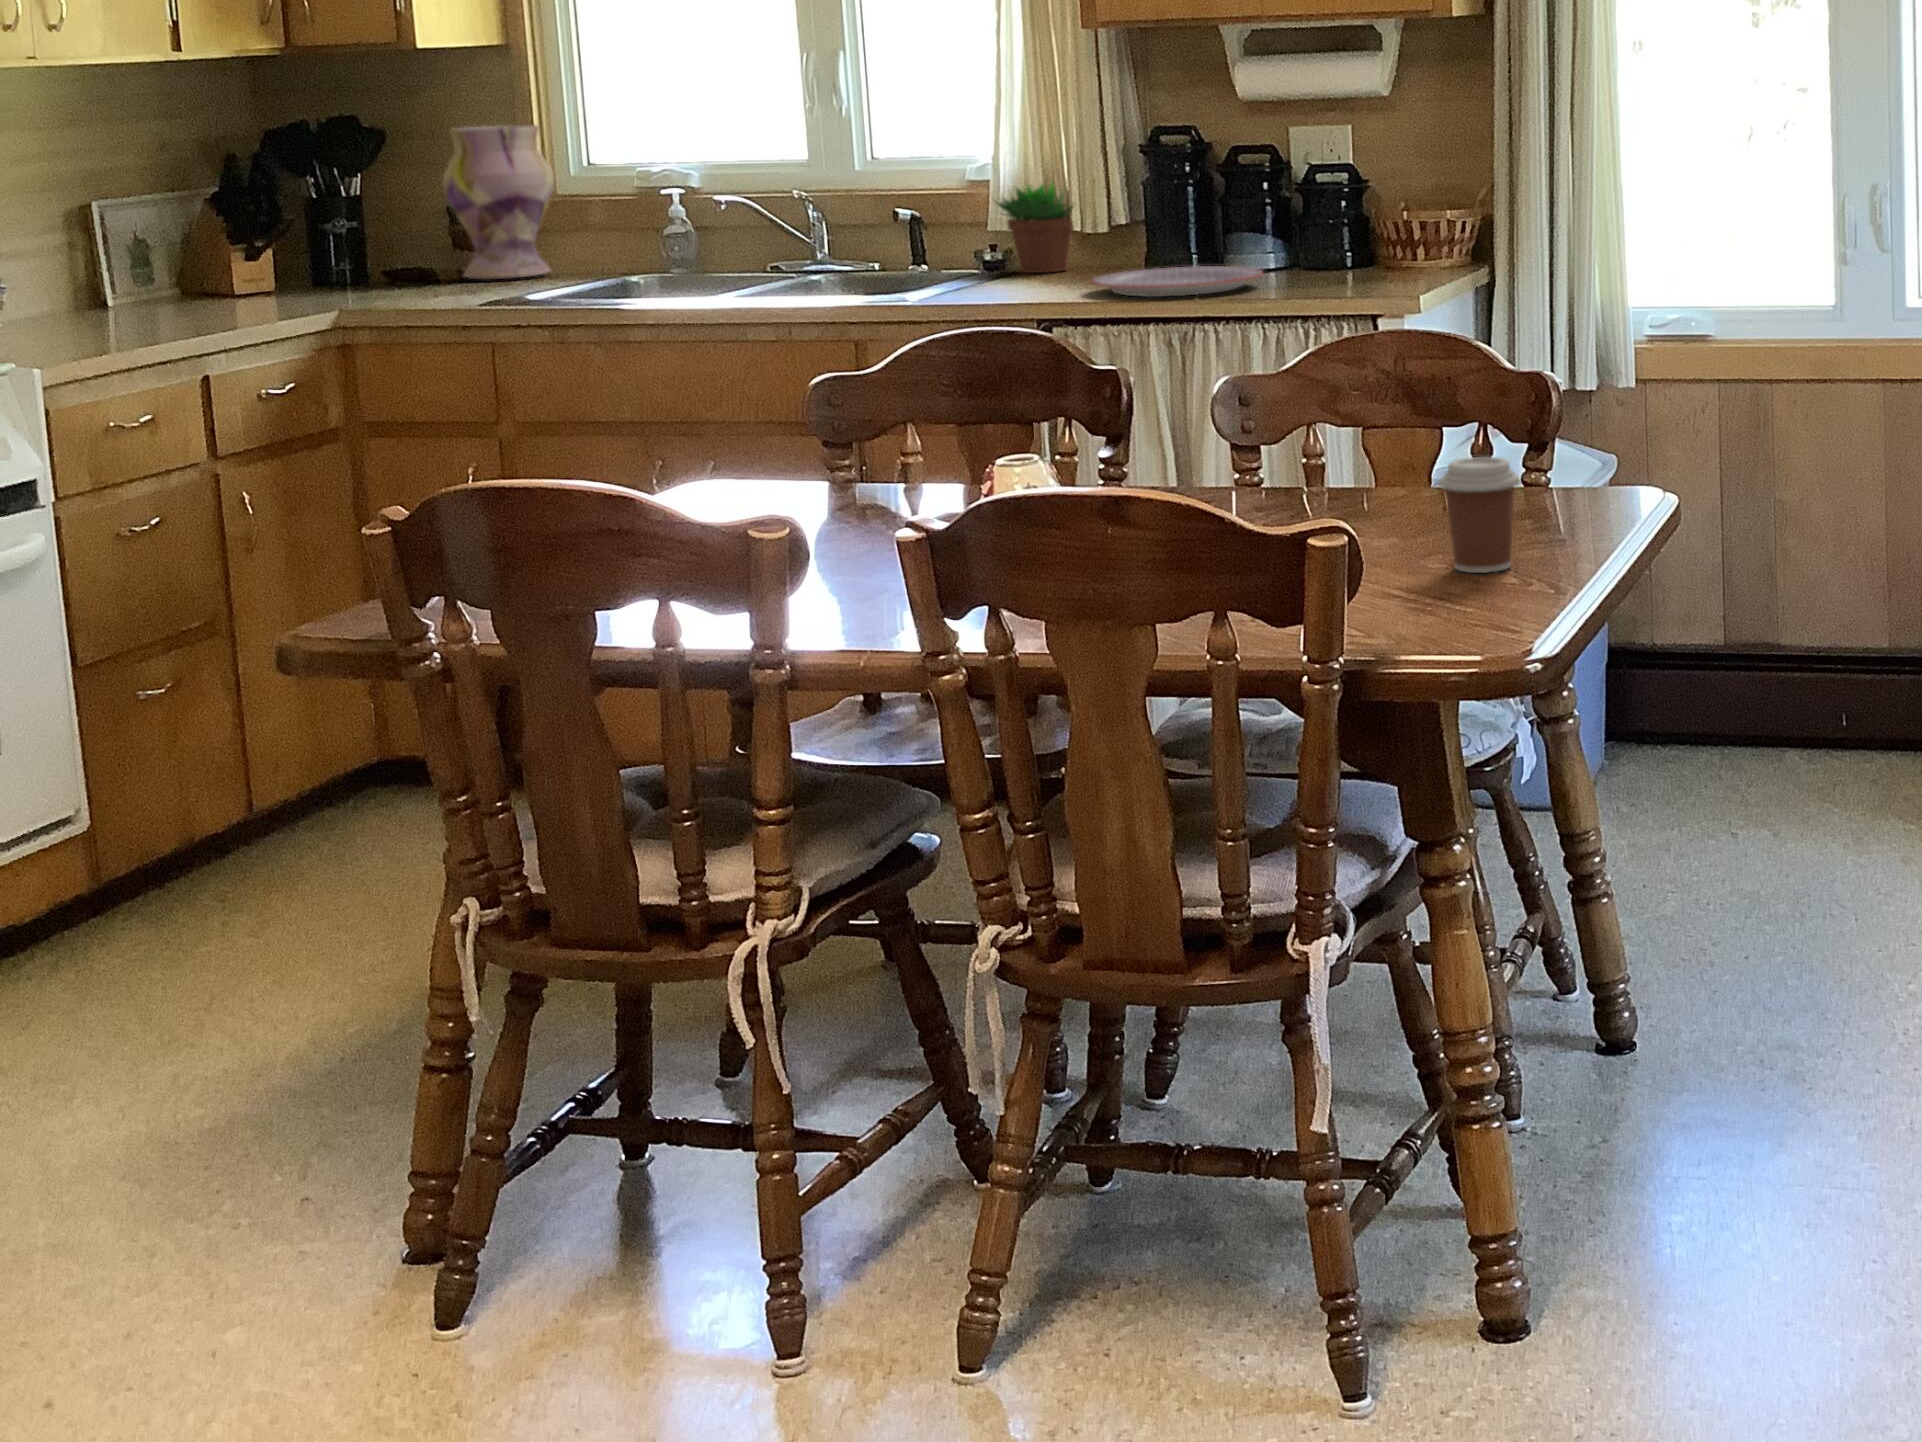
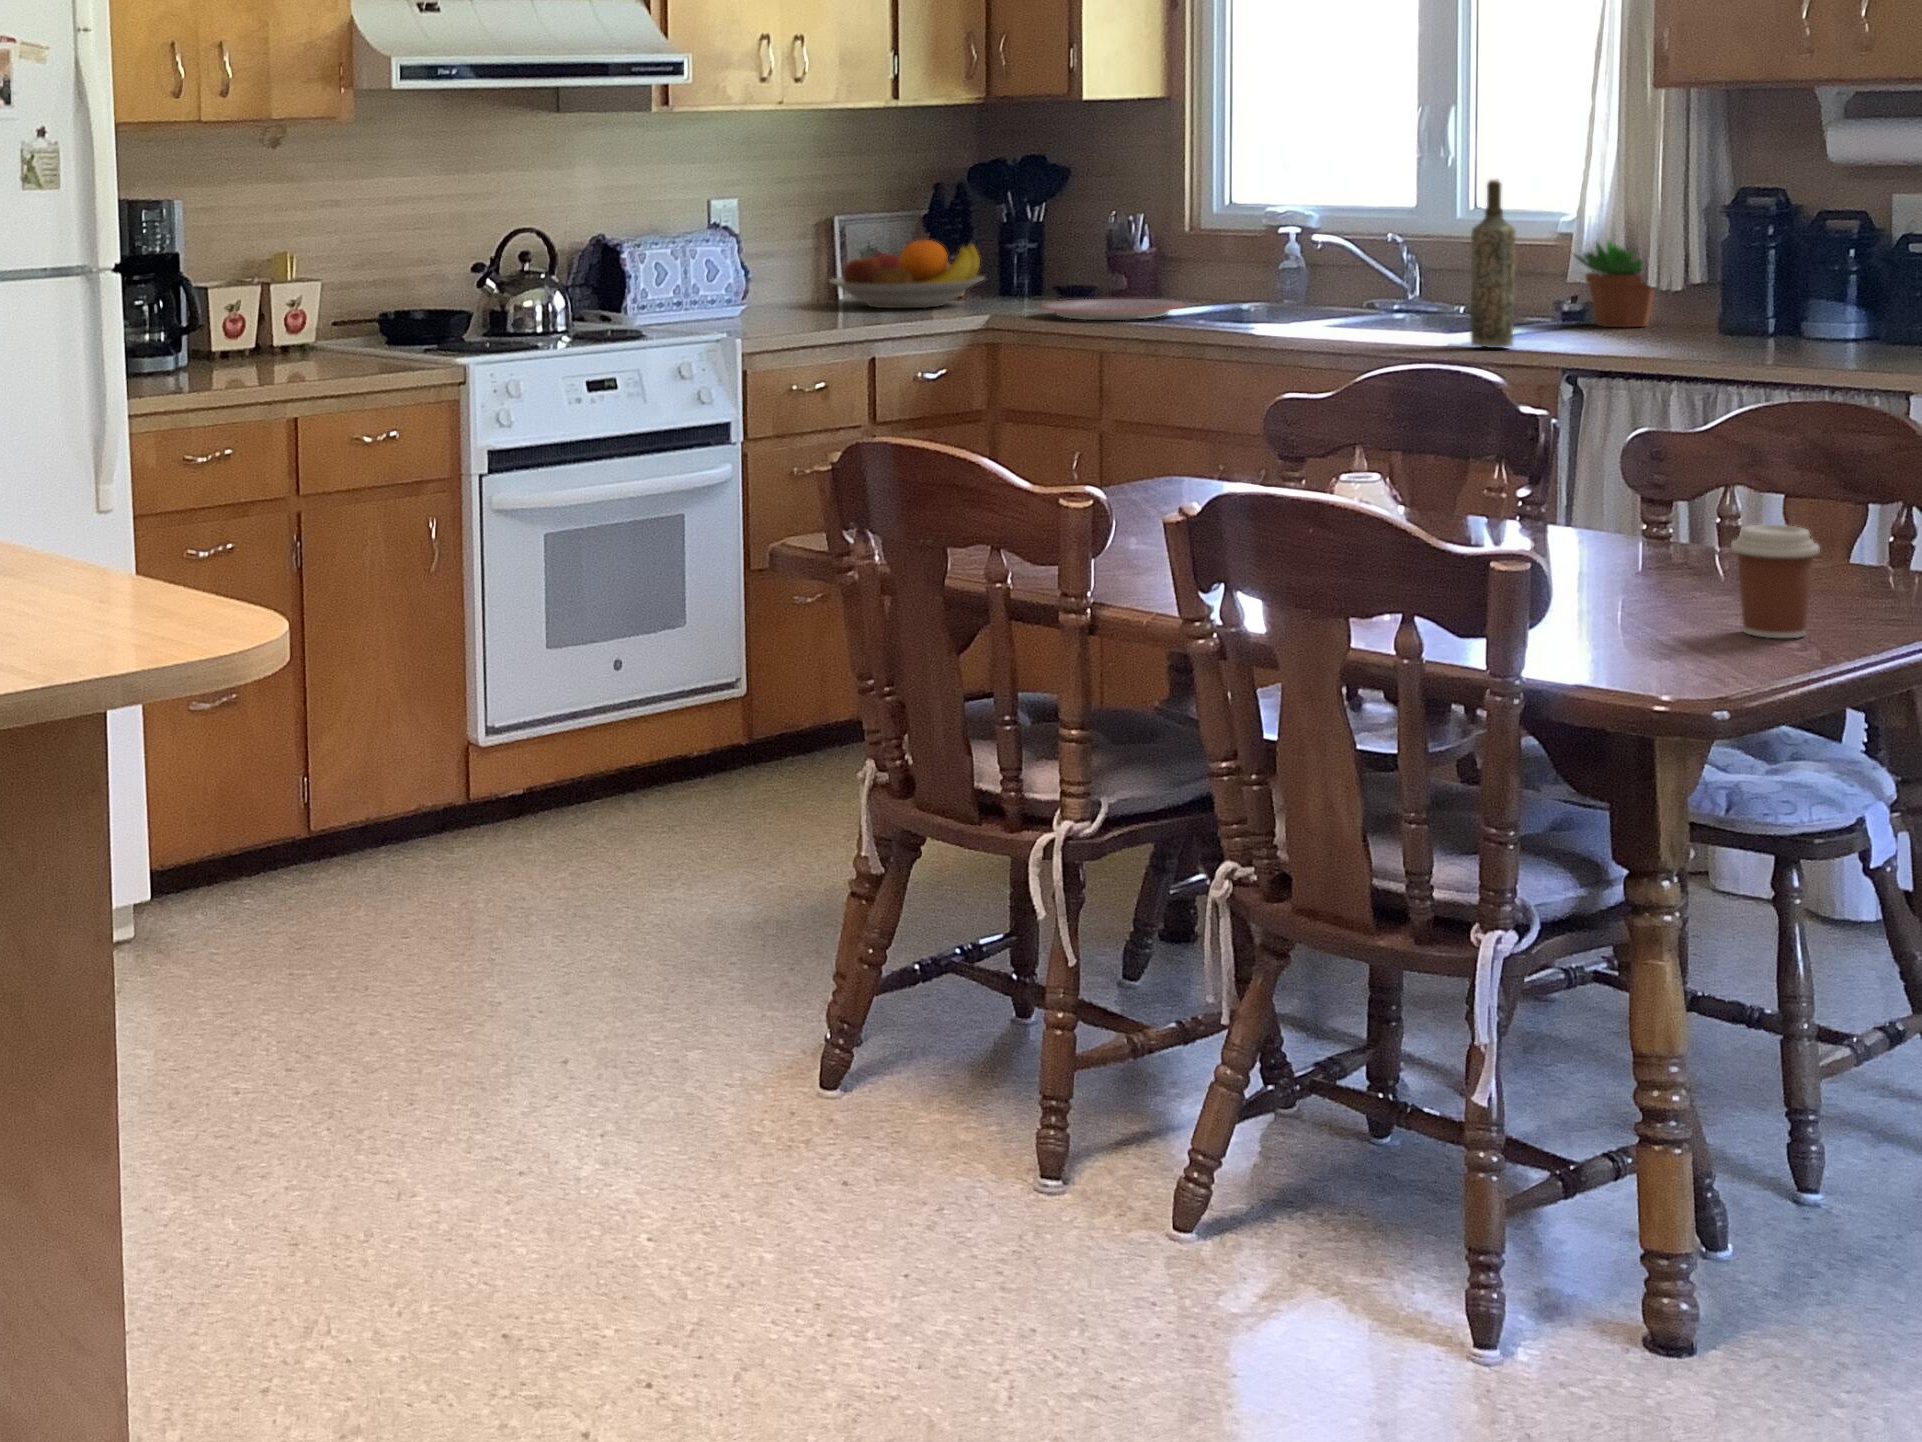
vase: present [443,125,554,280] -> none [1100,166,1193,300]
bottle: none [935,125,985,302] -> present [1470,180,1516,348]
fruit bowl: none [104,224,317,311] -> present [830,240,984,308]
plate: present [1091,266,1263,297] -> present [1040,299,1184,320]

